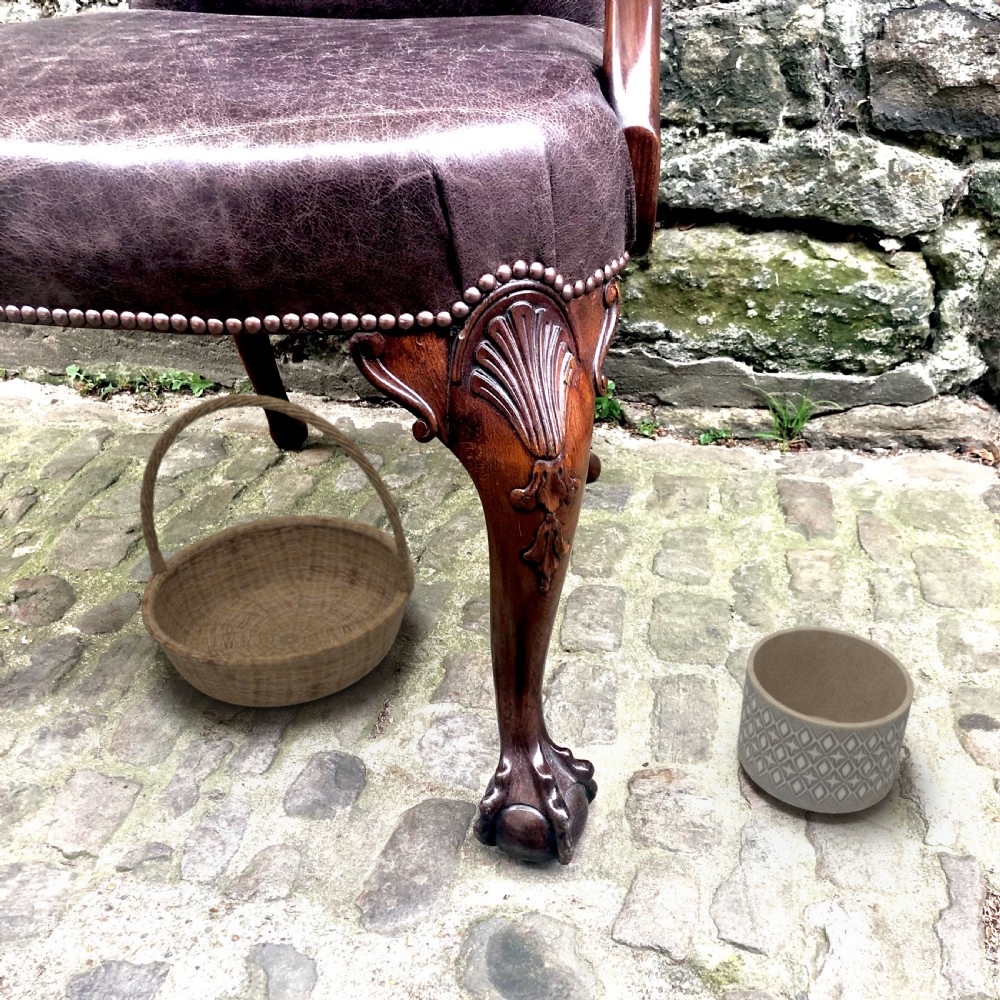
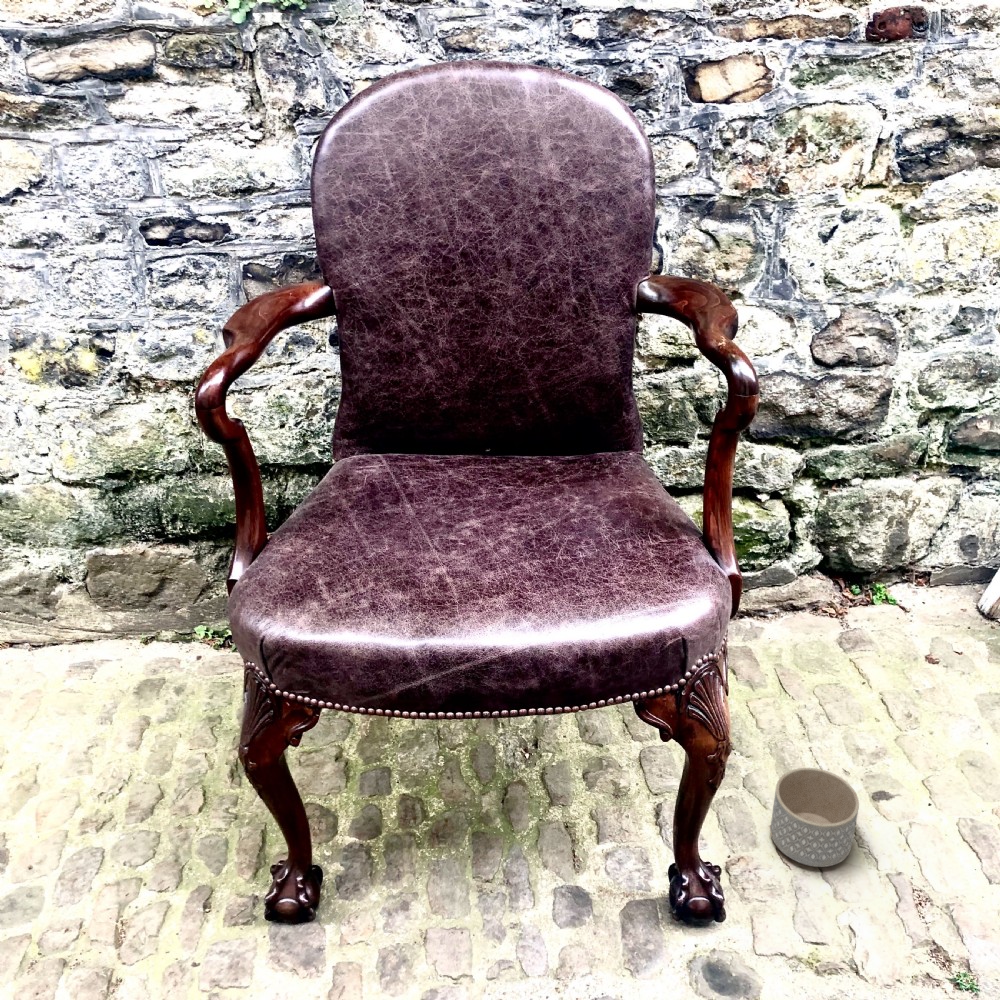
basket: present [140,394,415,707] -> none [414,695,578,871]

